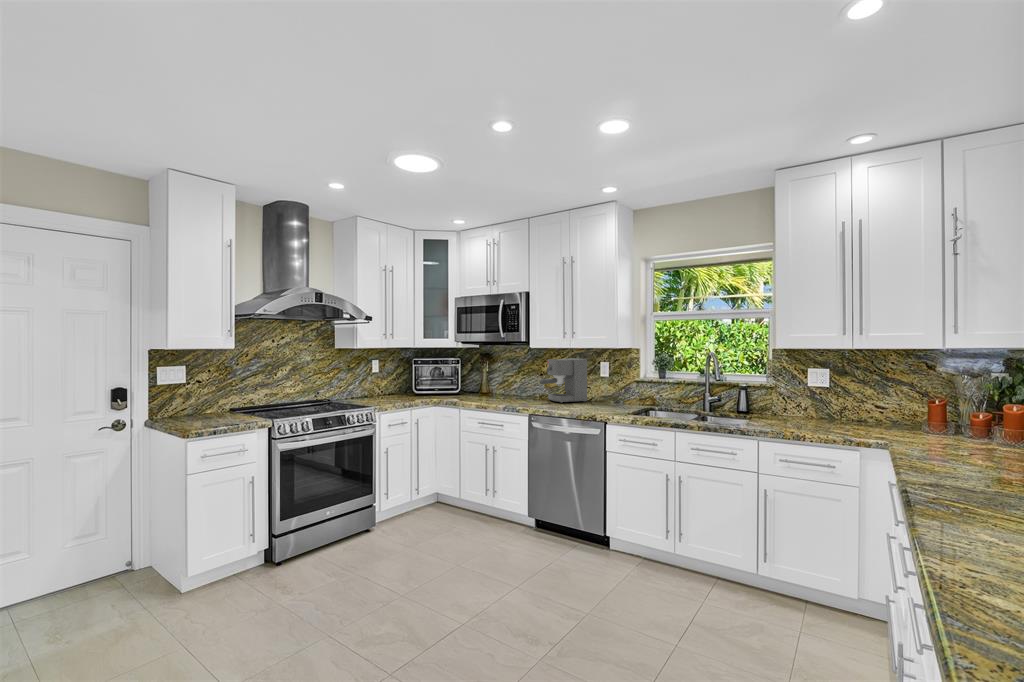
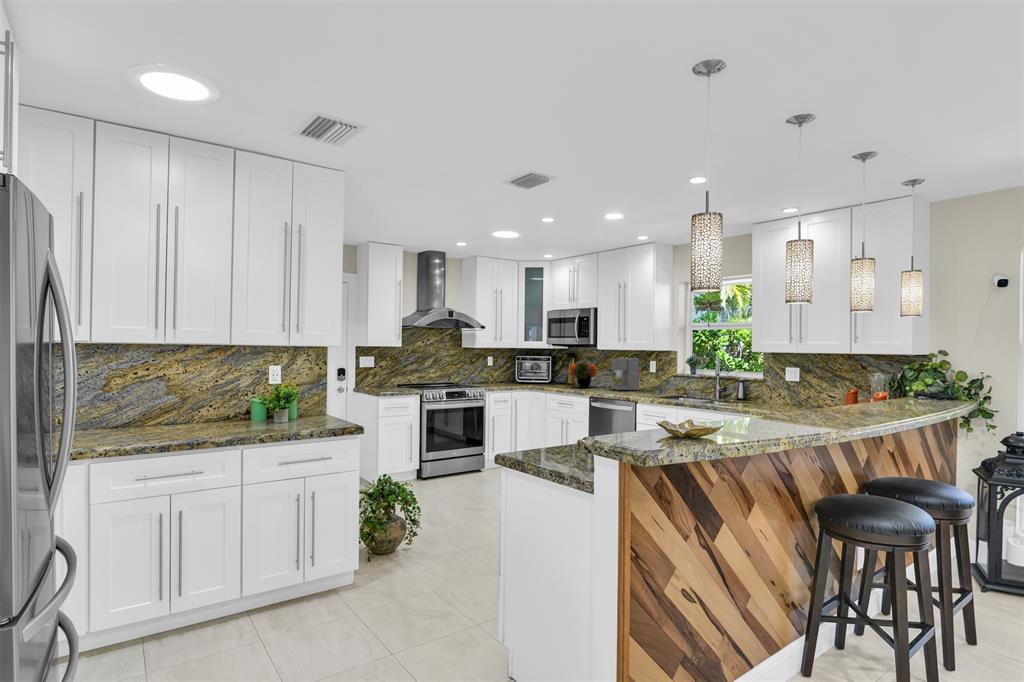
flower arrangement: none [488,363,528,399] -> present [569,361,597,388]

